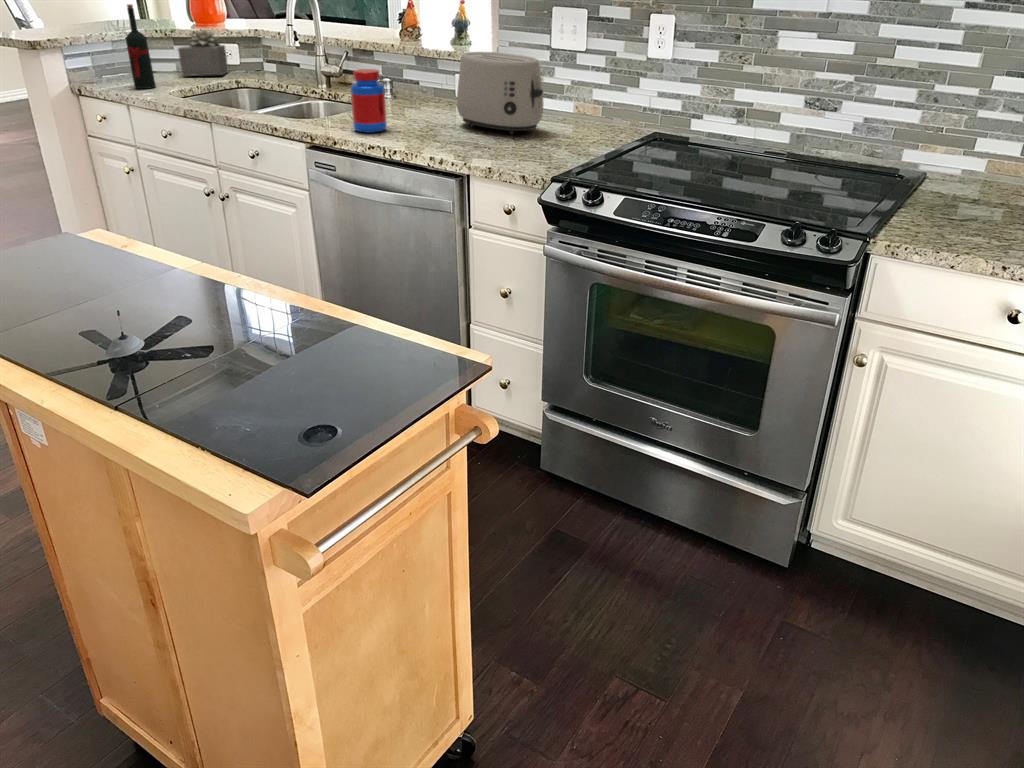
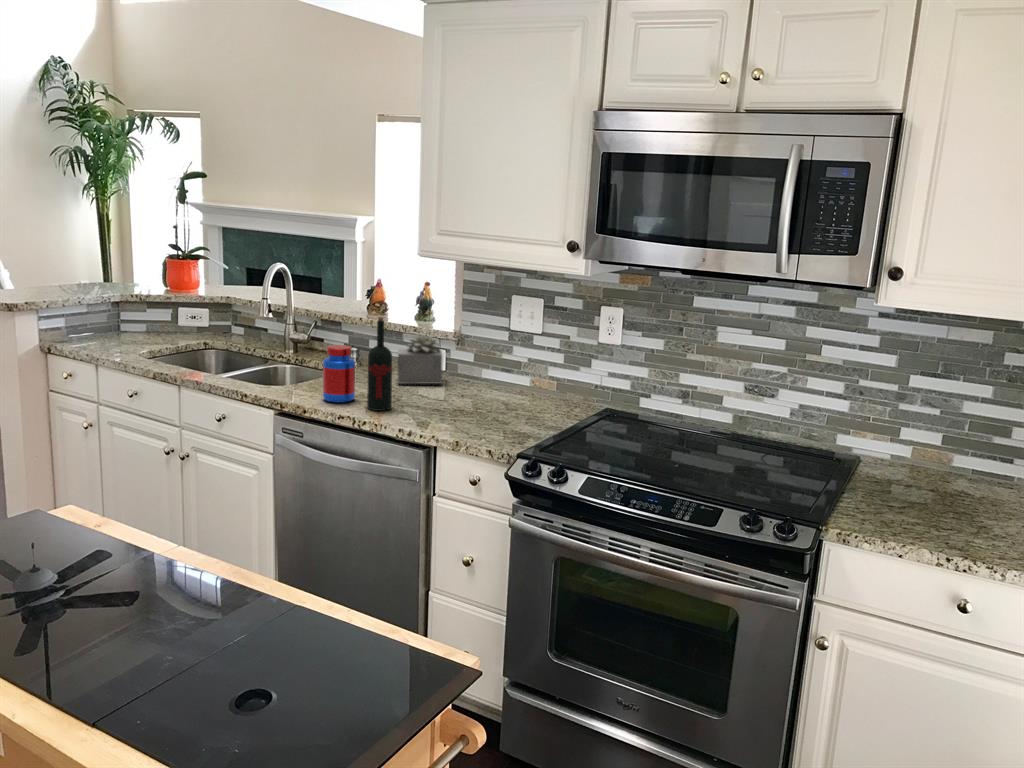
wine bottle: present [126,4,156,89] -> present [367,317,392,411]
succulent plant: present [178,30,228,76] -> present [398,334,442,384]
toaster: present [457,52,543,134] -> none [423,332,506,407]

